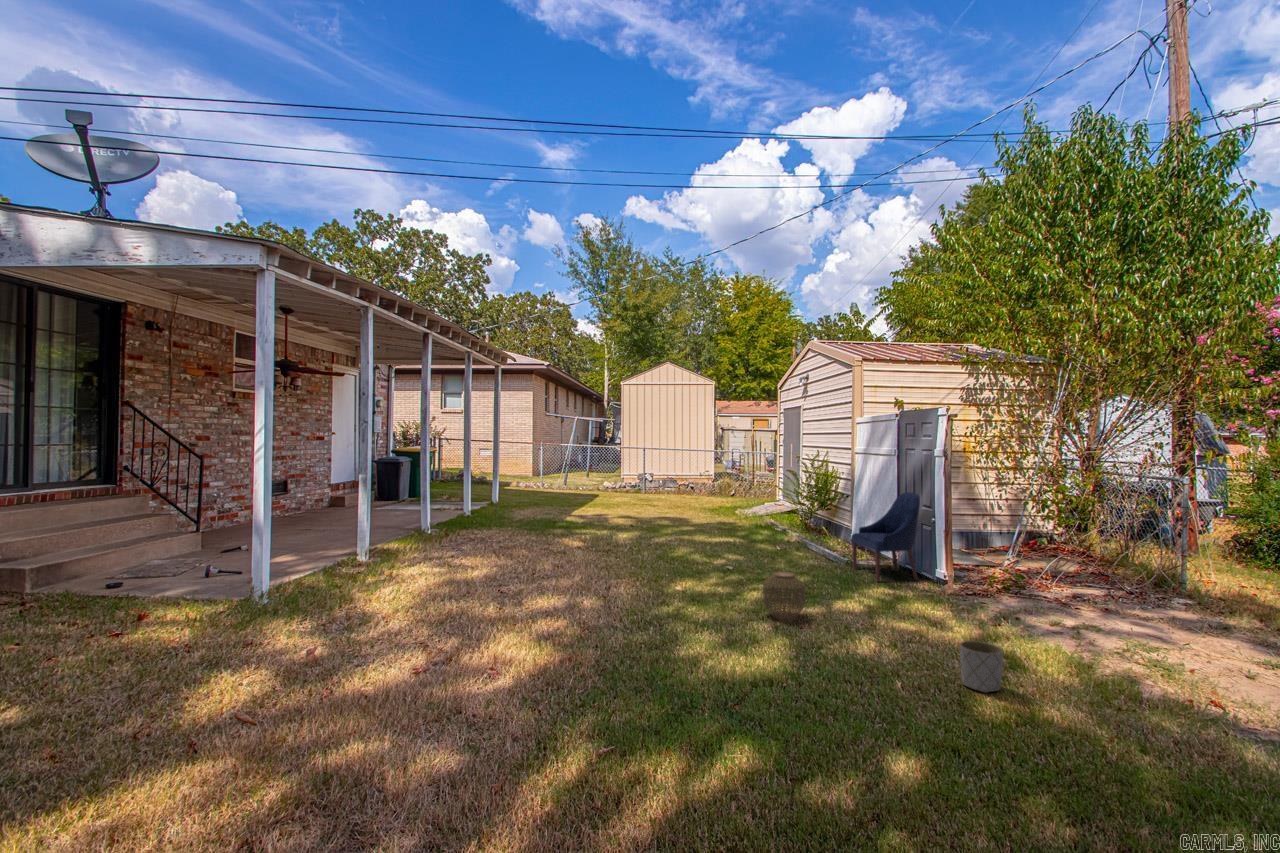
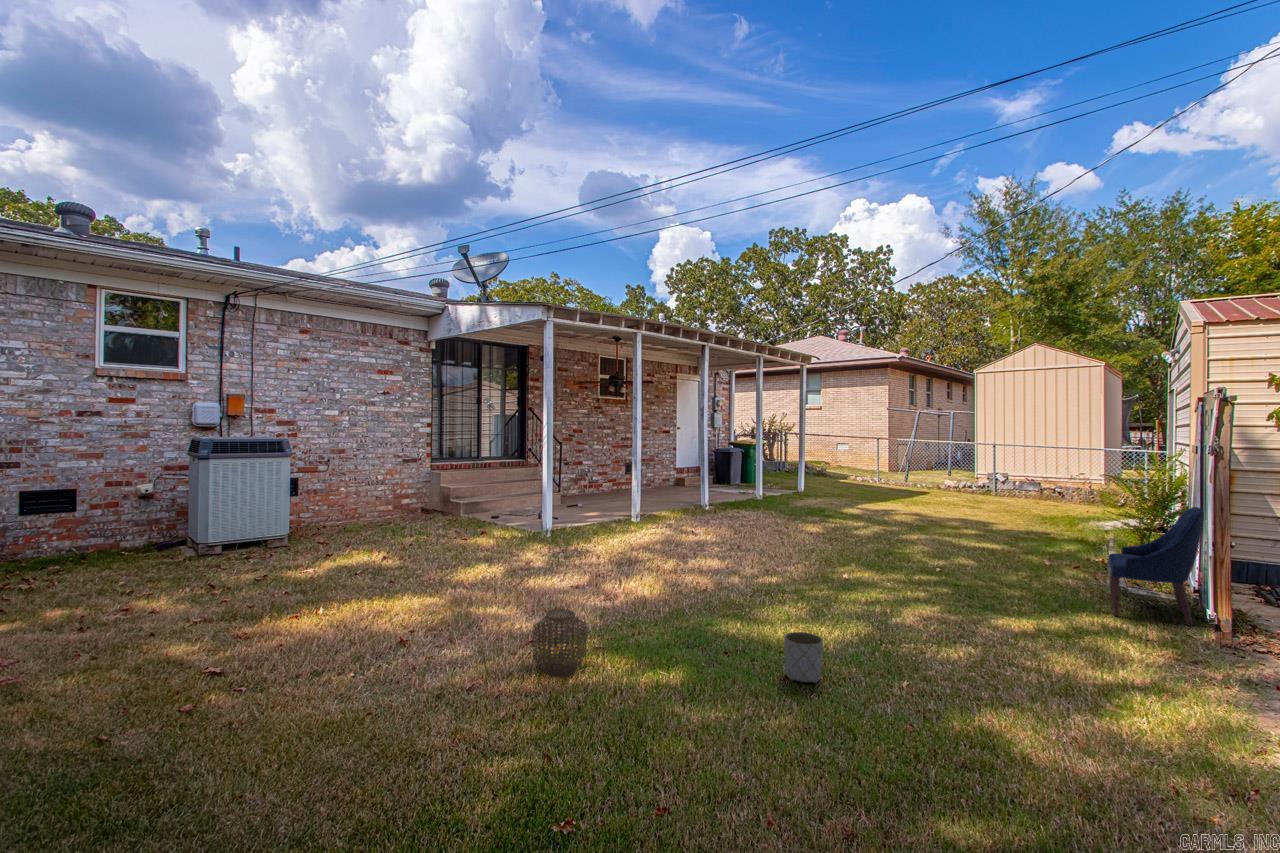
woven basket: present [763,572,805,619] -> present [532,609,587,676]
planter: present [960,641,1003,693] -> present [784,632,823,683]

